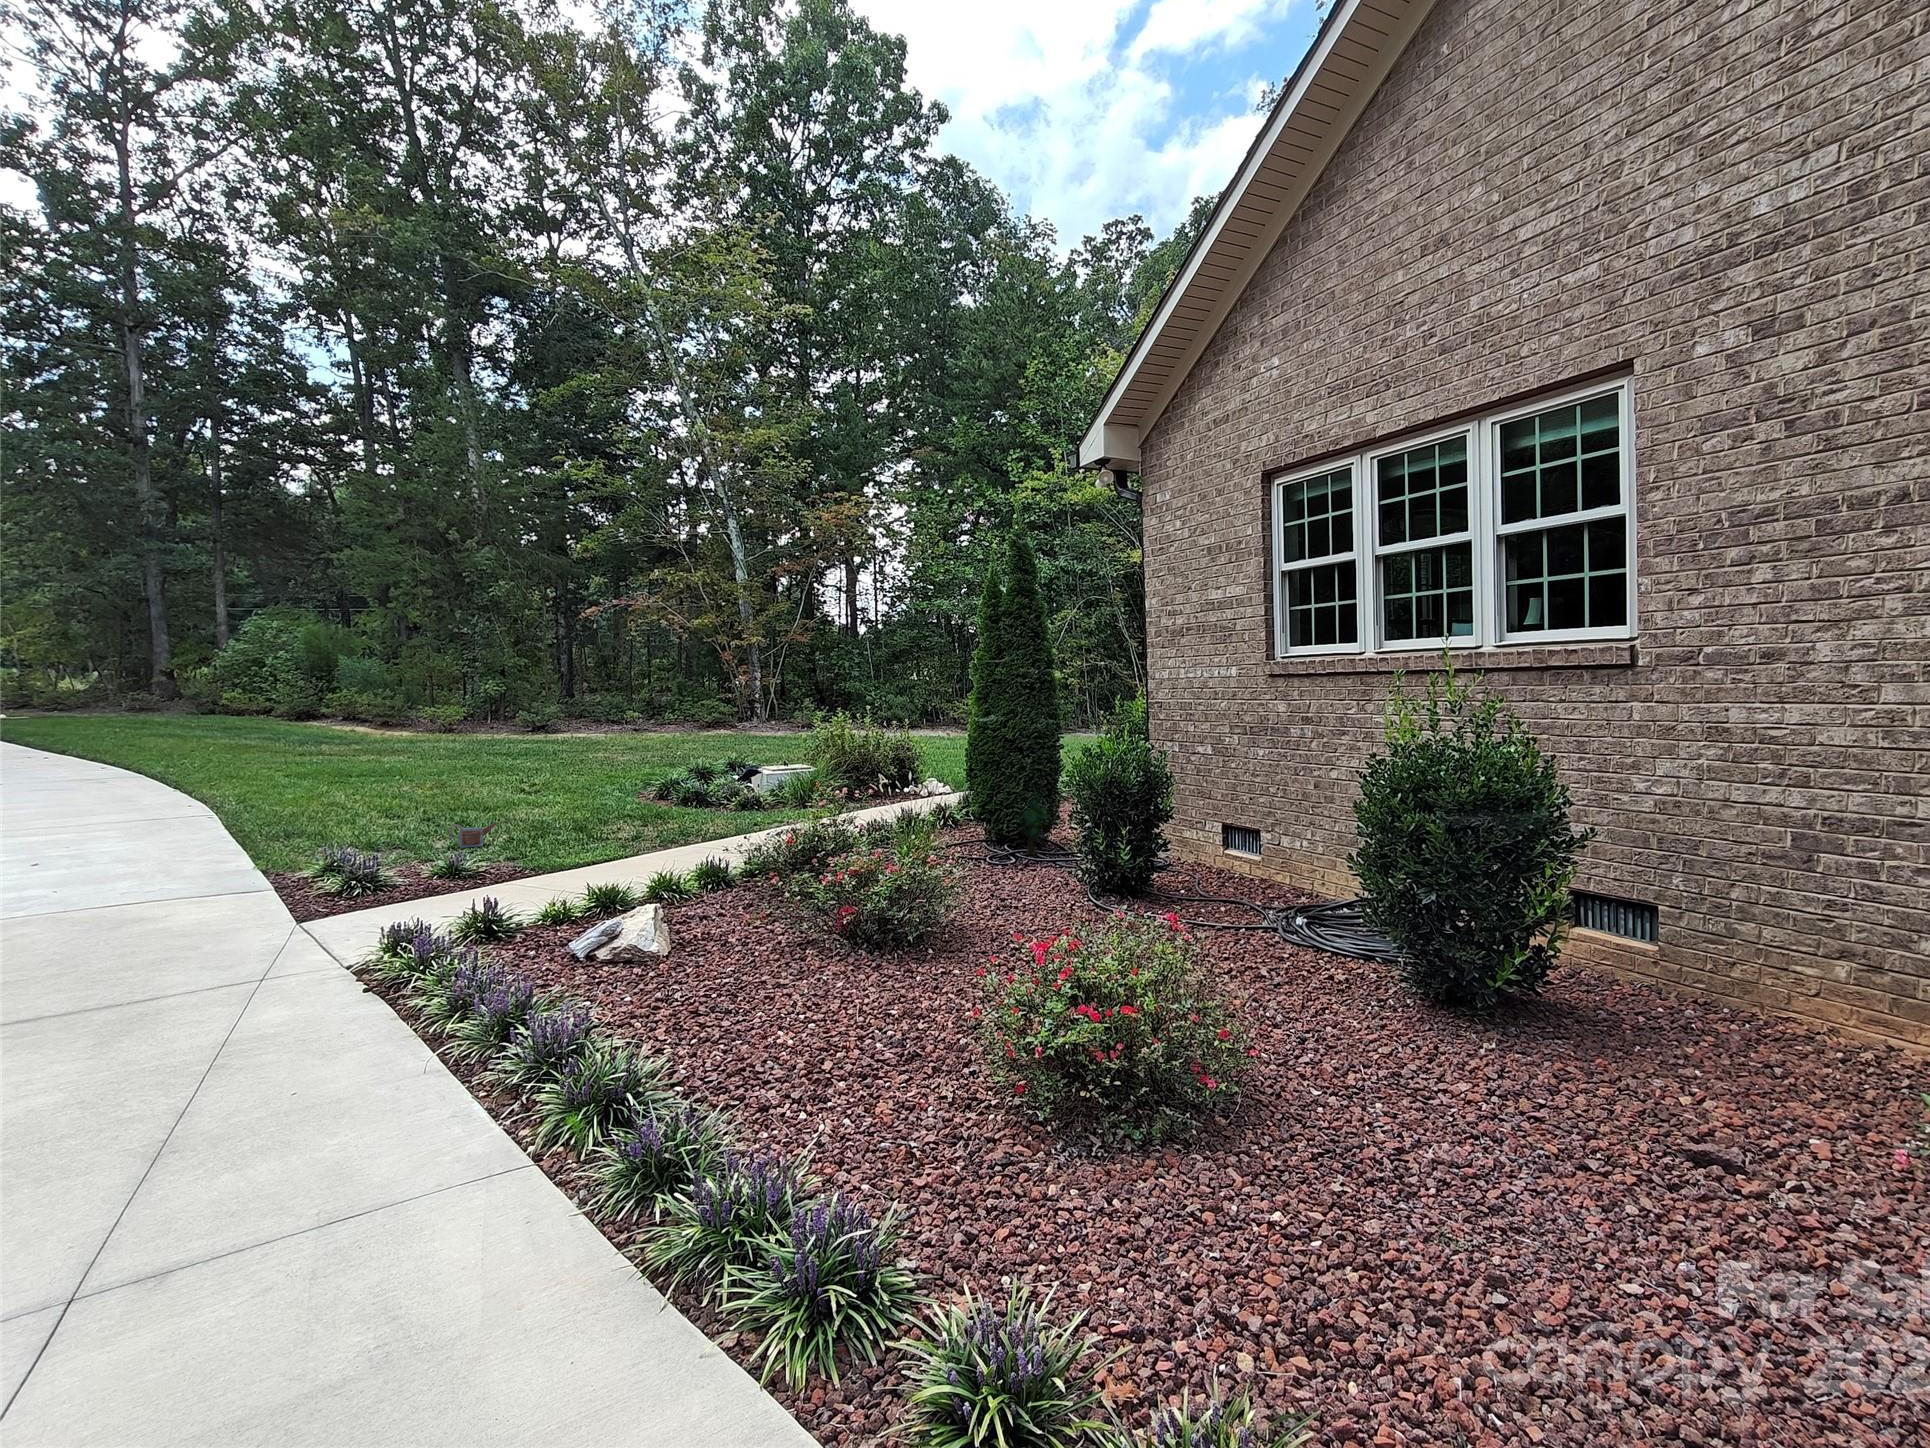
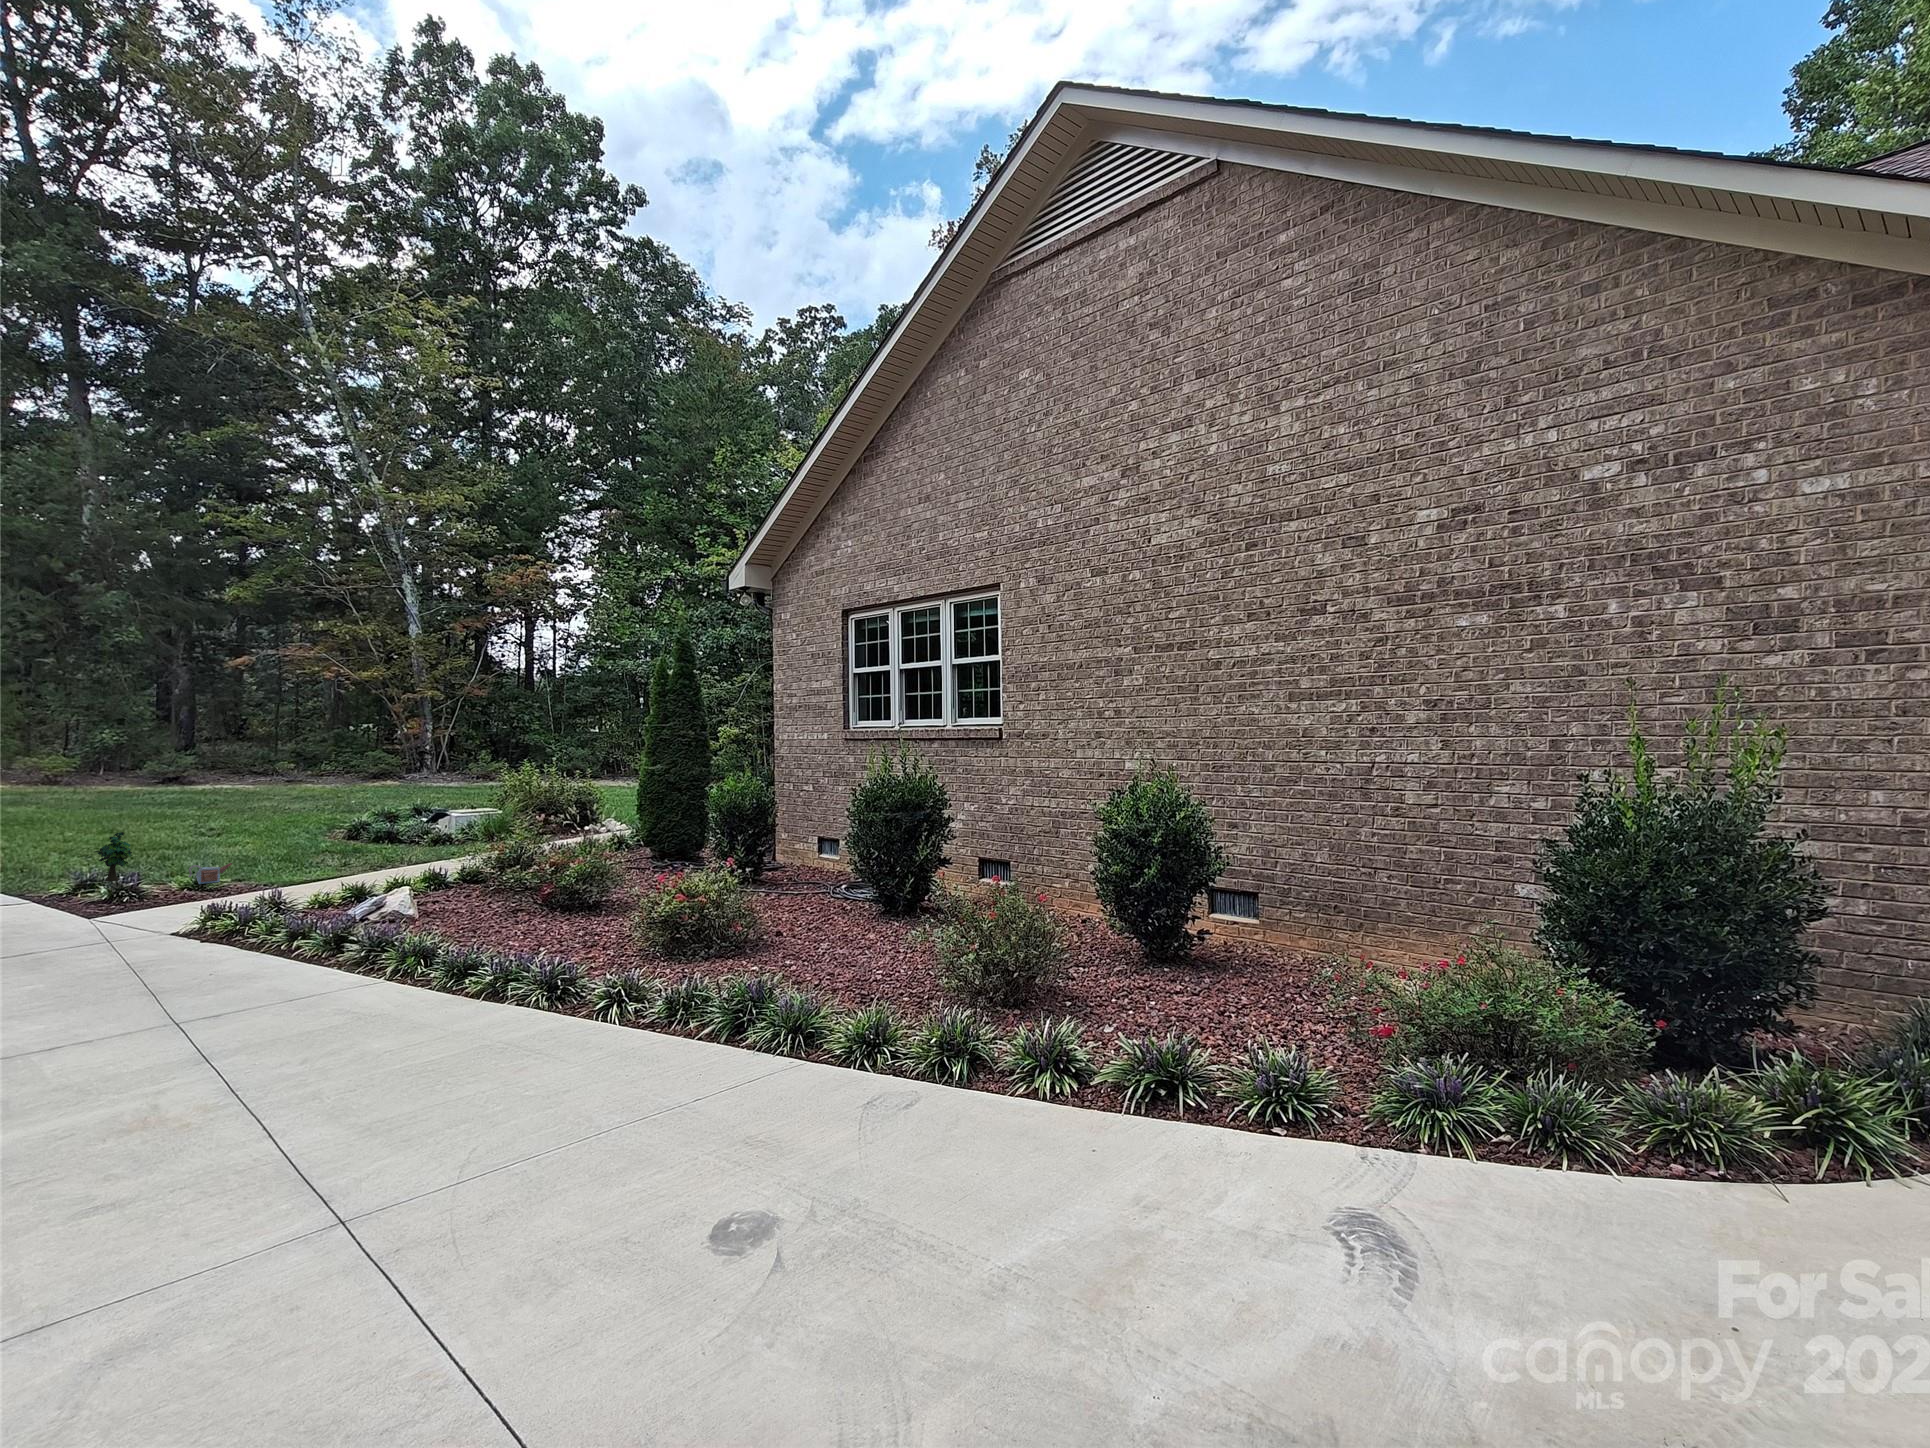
decorative plant: present [1016,794,1047,855] -> present [95,832,132,881]

